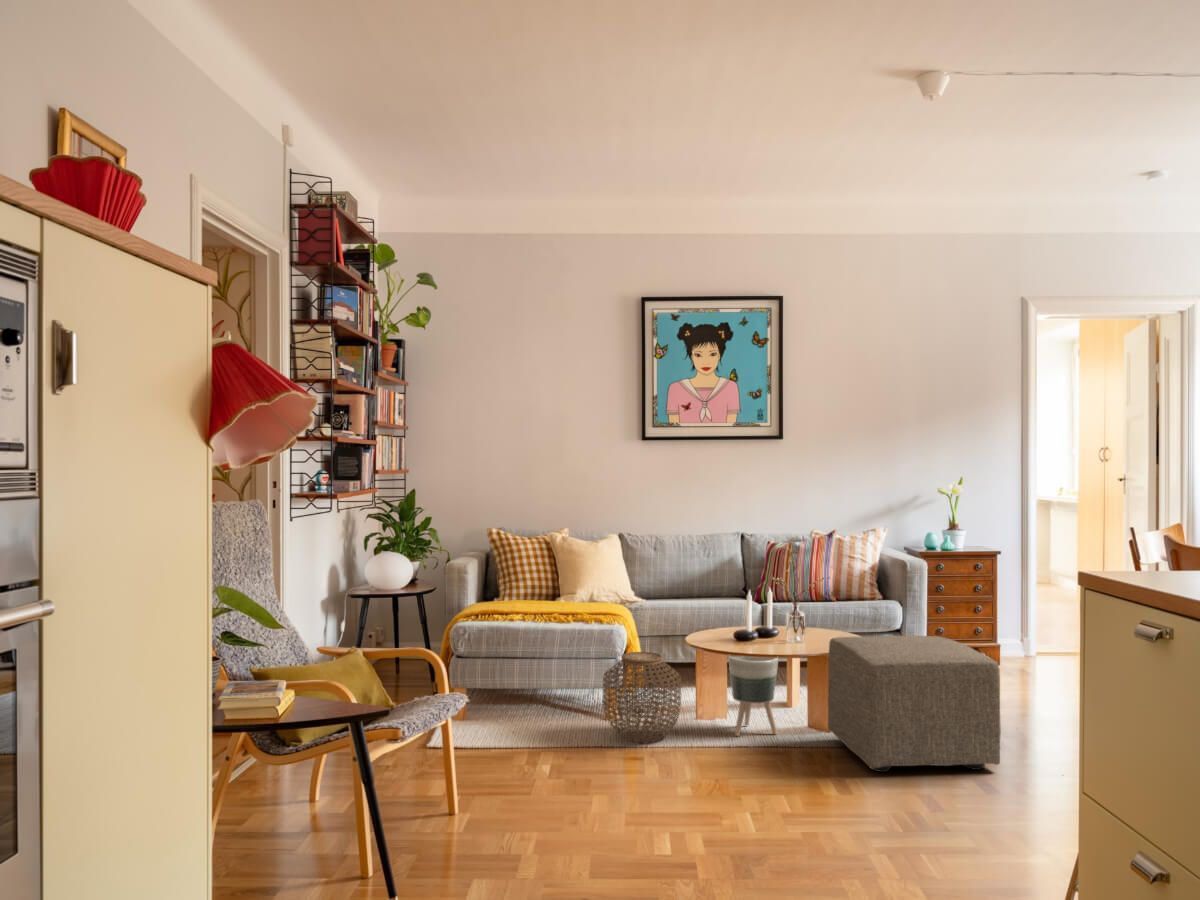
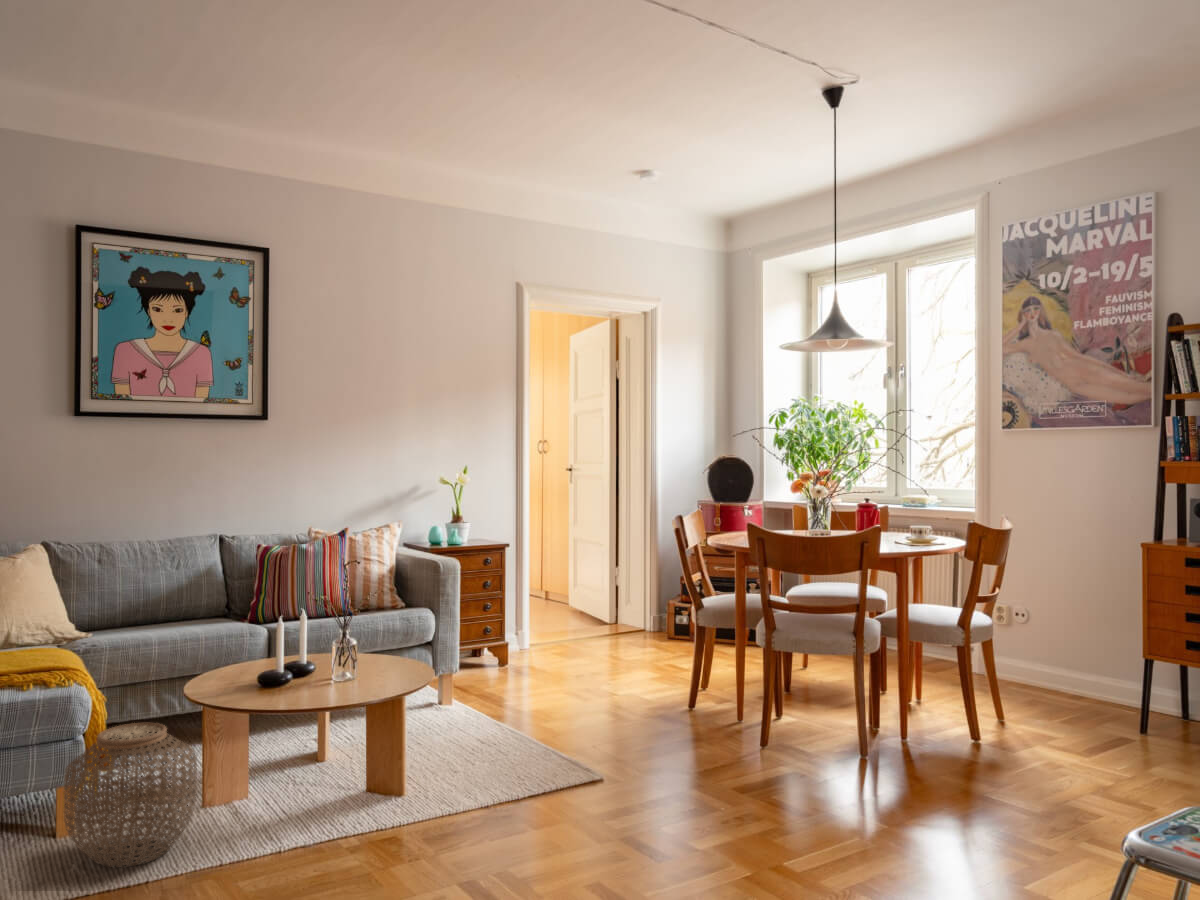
ottoman: present [828,636,1001,772] -> none [397,645,609,828]
planter: present [728,656,778,736] -> none [259,695,330,817]

